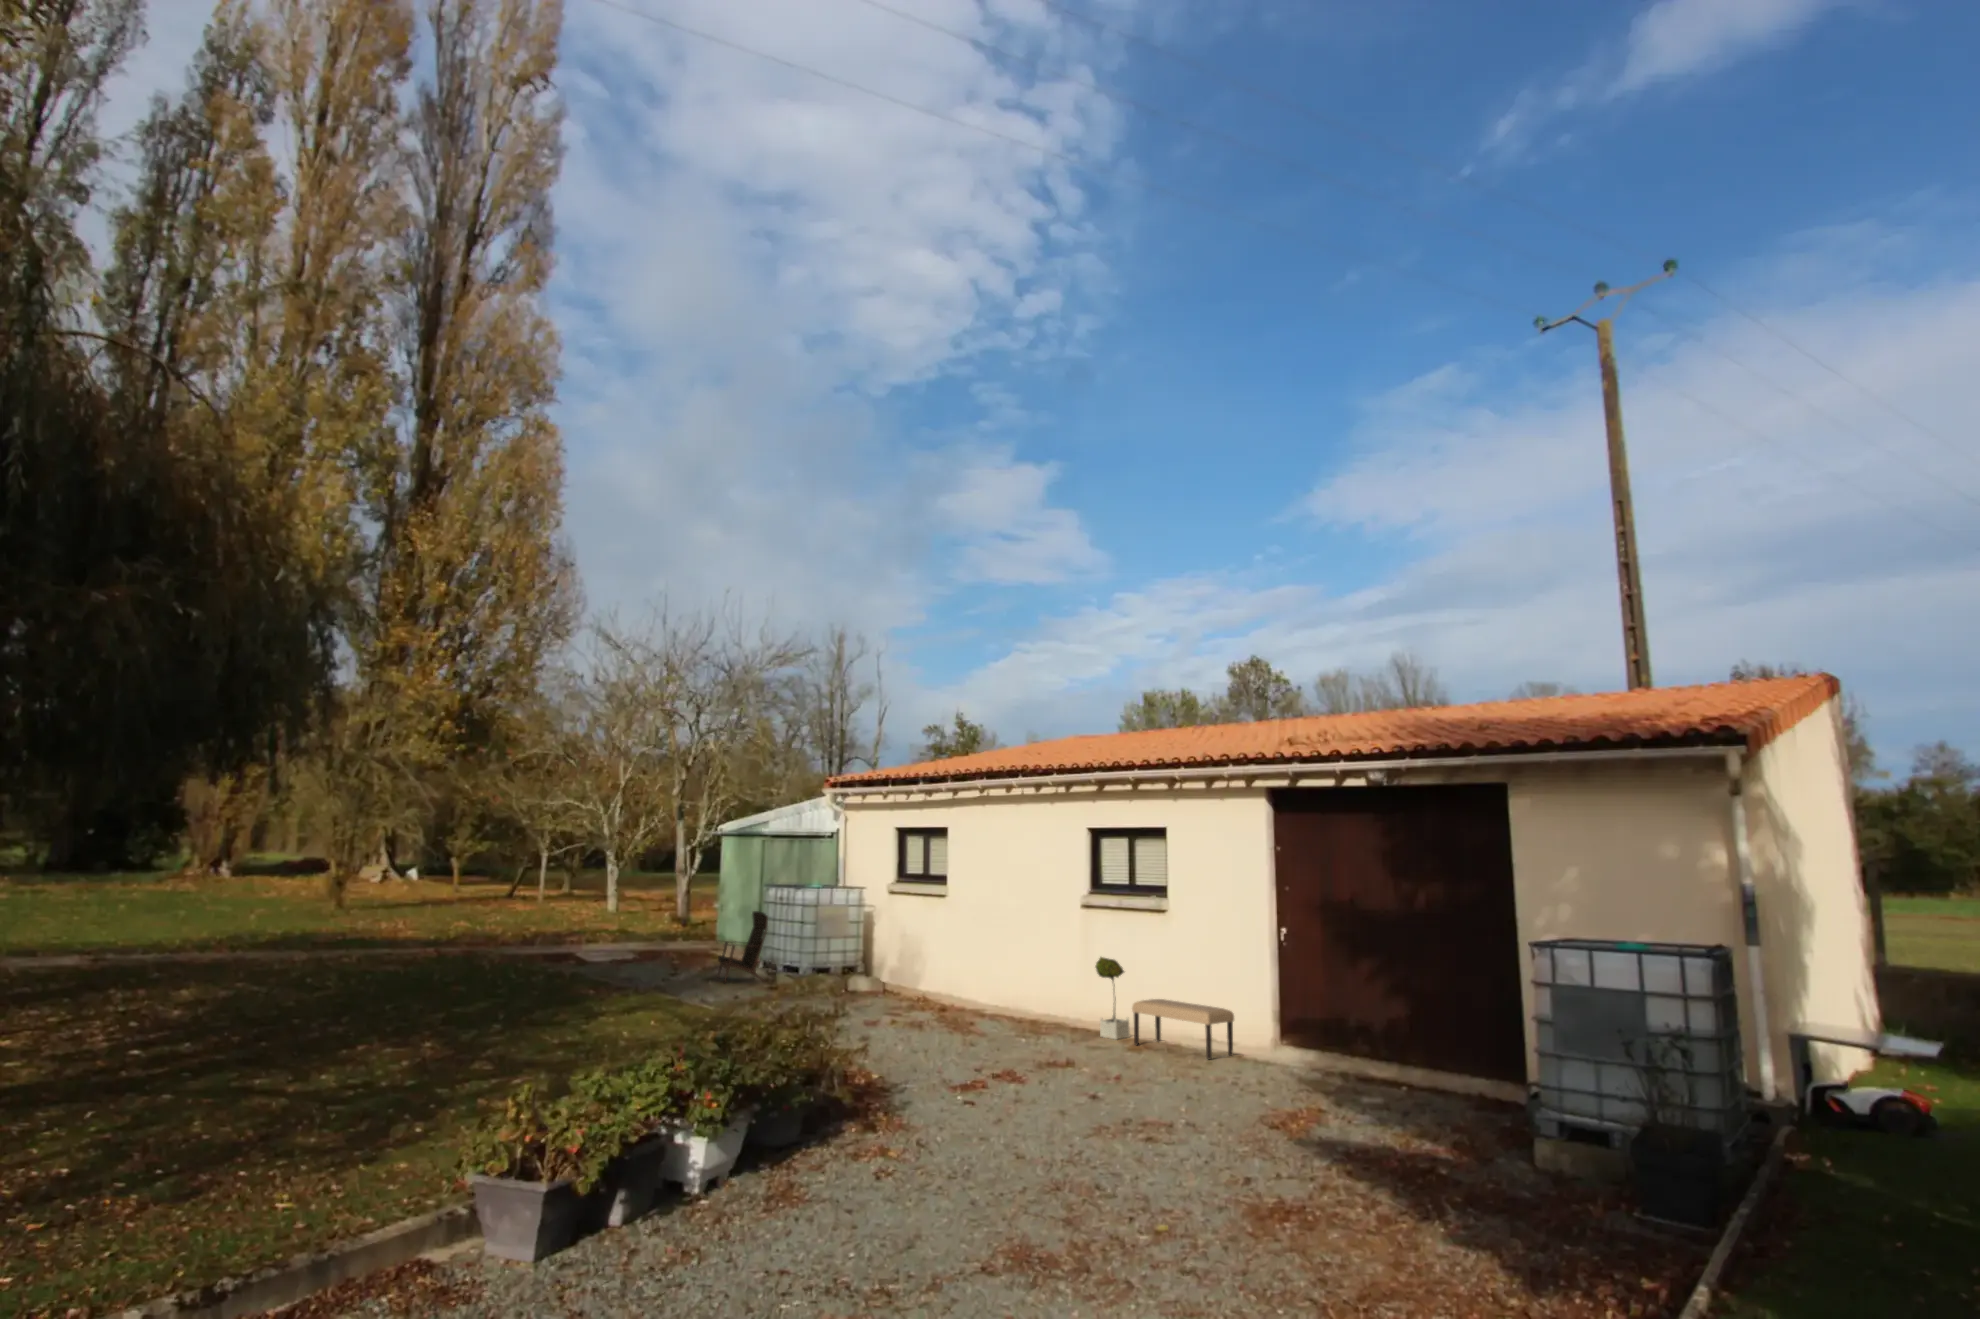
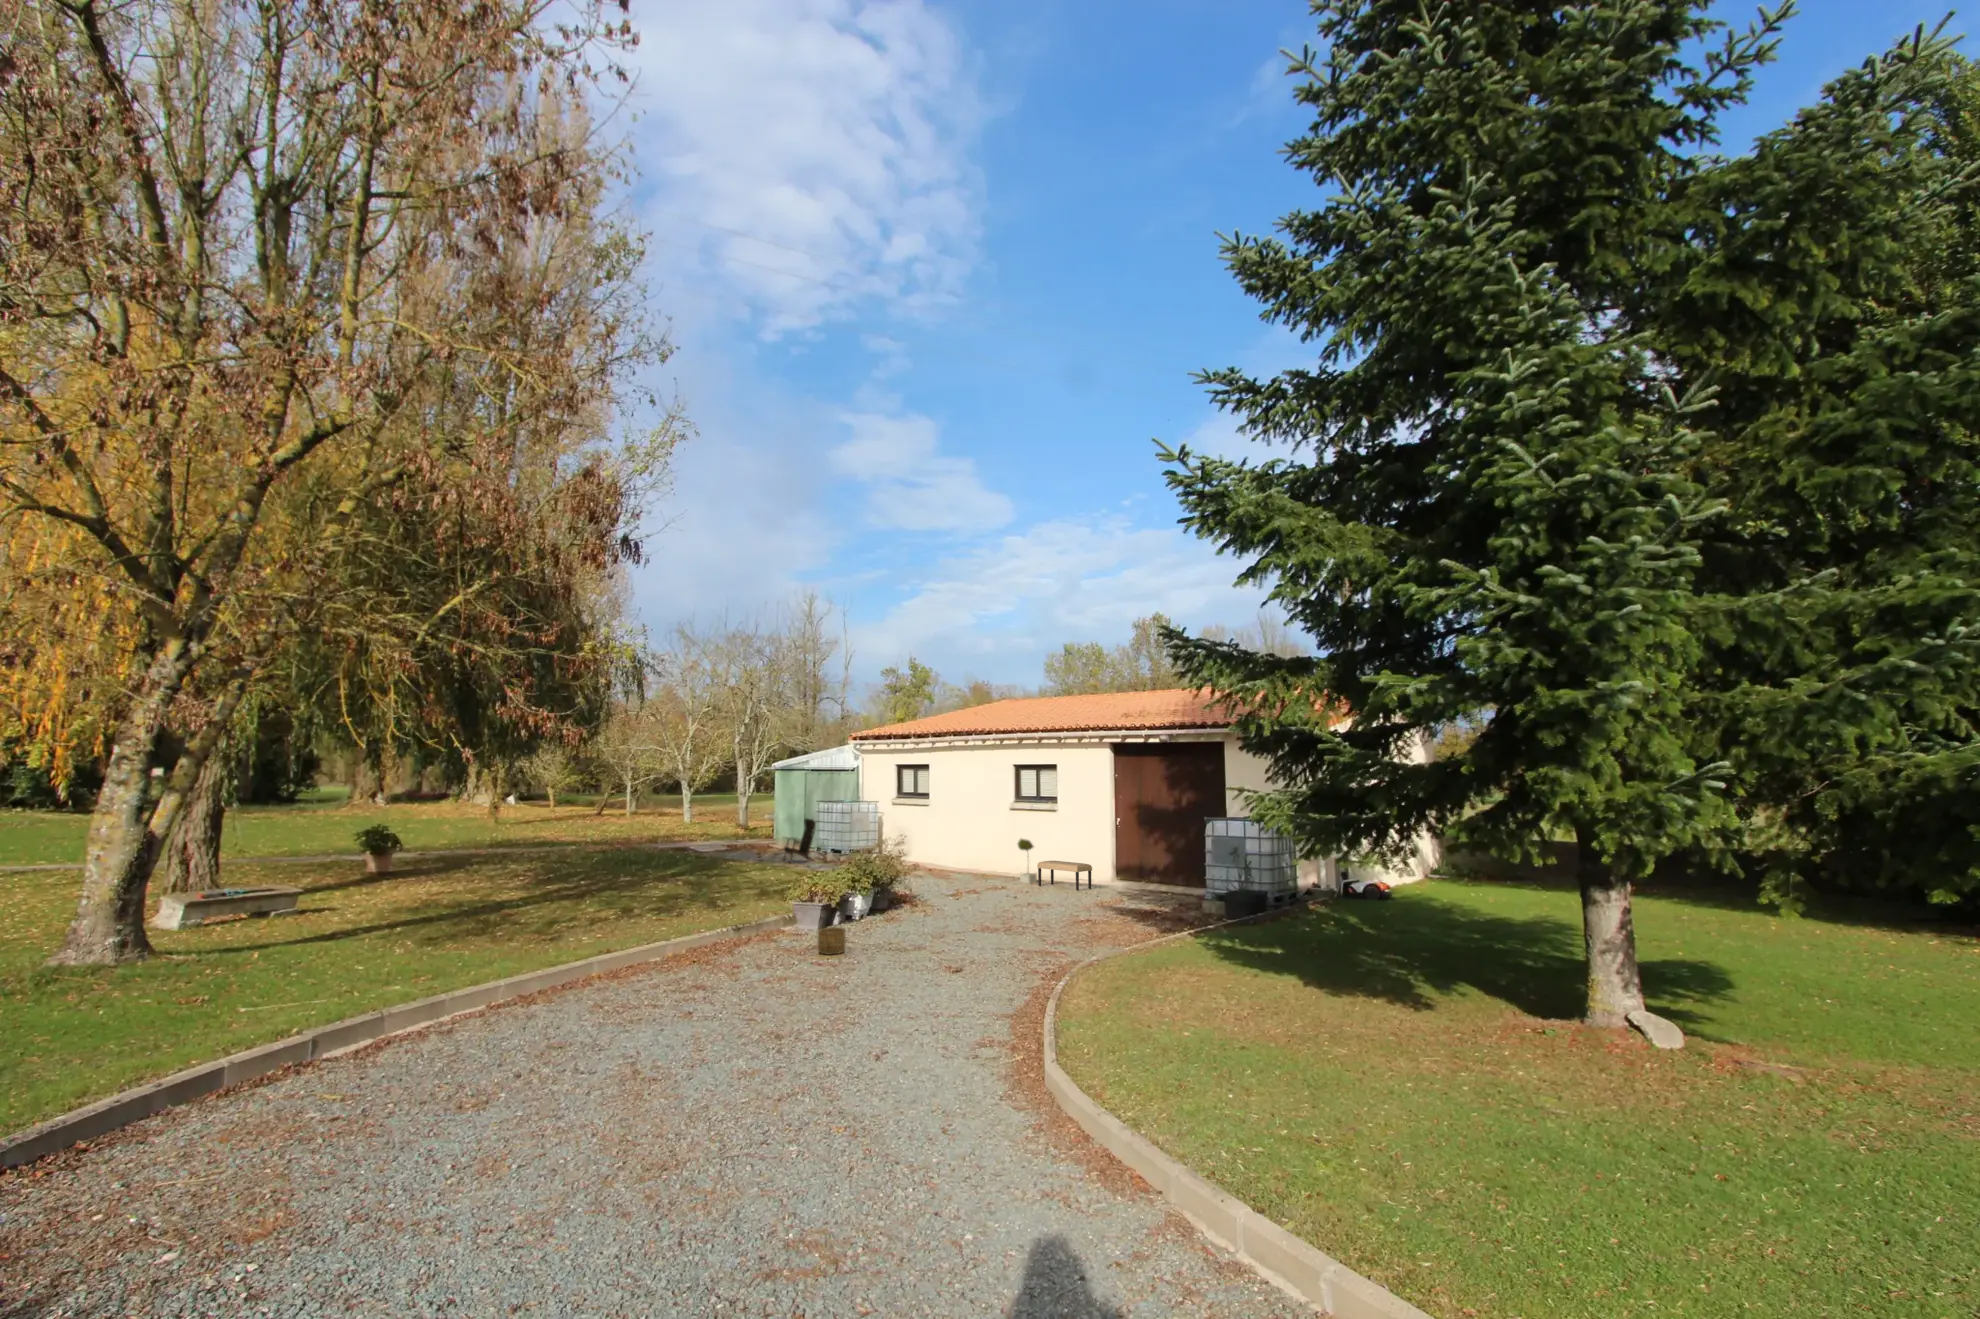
wooden bucket: none [629,1196,704,1278] -> present [818,927,846,955]

